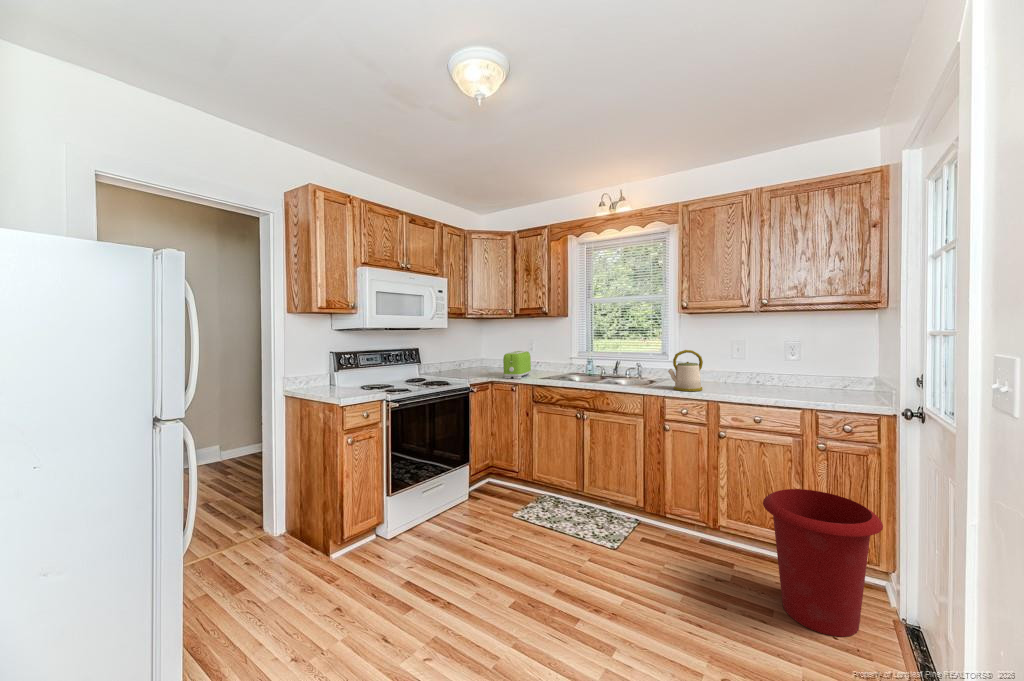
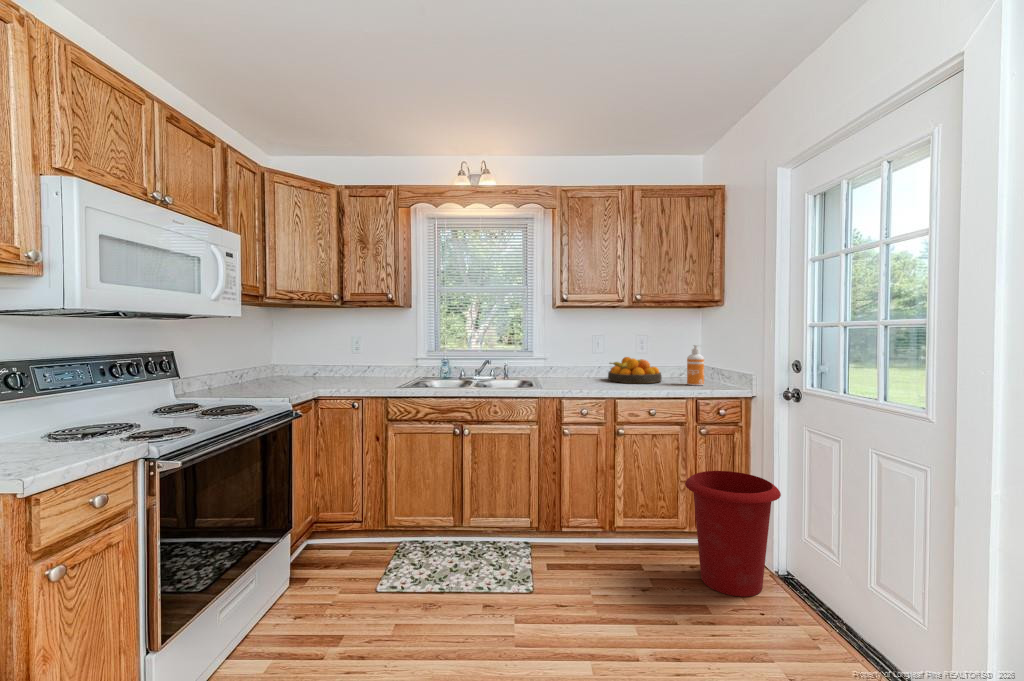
kettle: present [668,350,703,391] -> none [563,346,595,390]
soap dispenser: none [825,350,848,396] -> present [687,345,704,386]
toaster: present [503,351,531,379] -> none [338,352,368,390]
fruit bowl: none [741,360,804,389] -> present [608,357,662,383]

